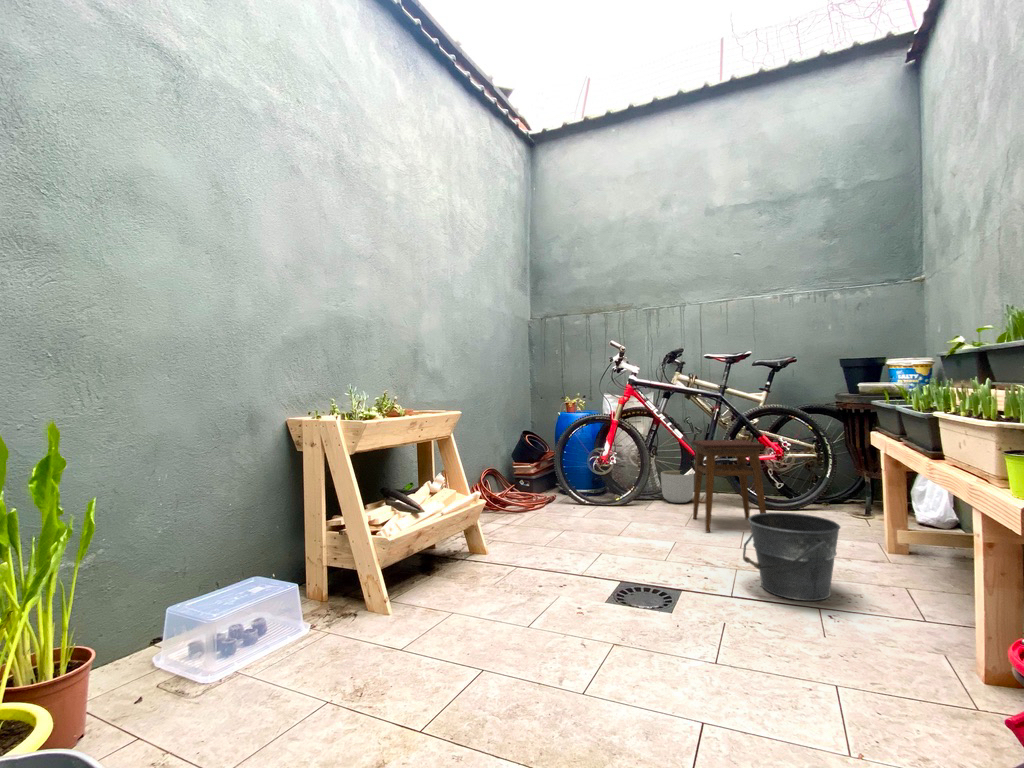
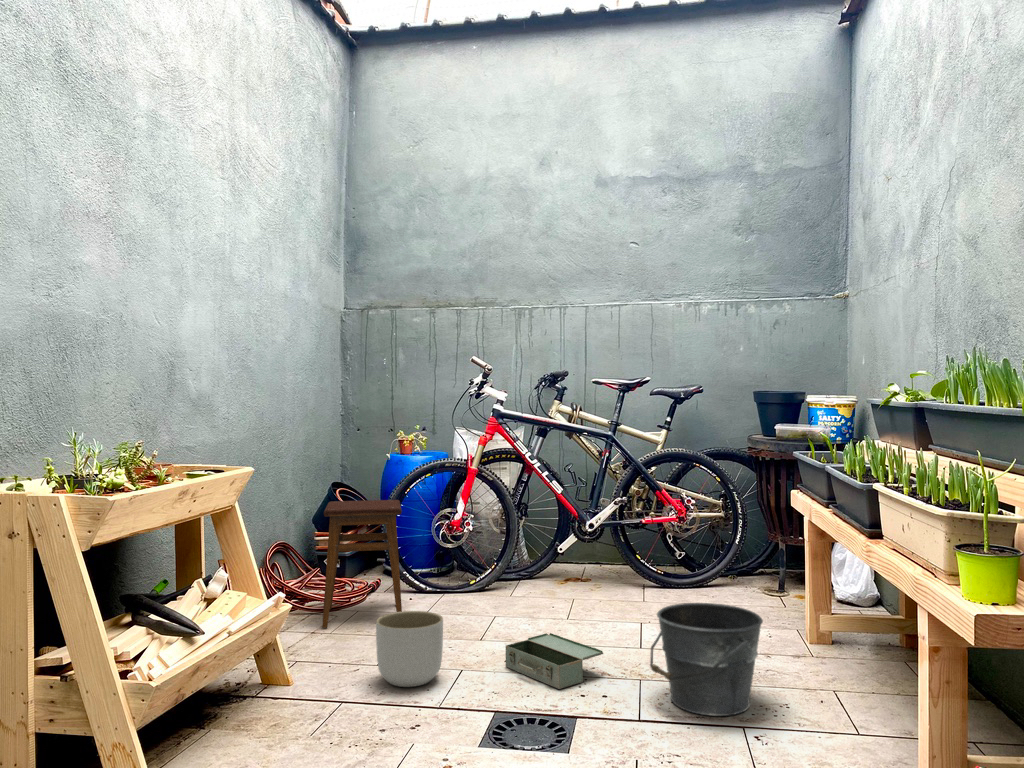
stool: present [692,440,766,532] -> present [322,500,402,628]
planter: present [661,471,694,503] -> present [376,611,443,687]
toolbox: none [633,532,708,571] -> present [505,633,603,689]

